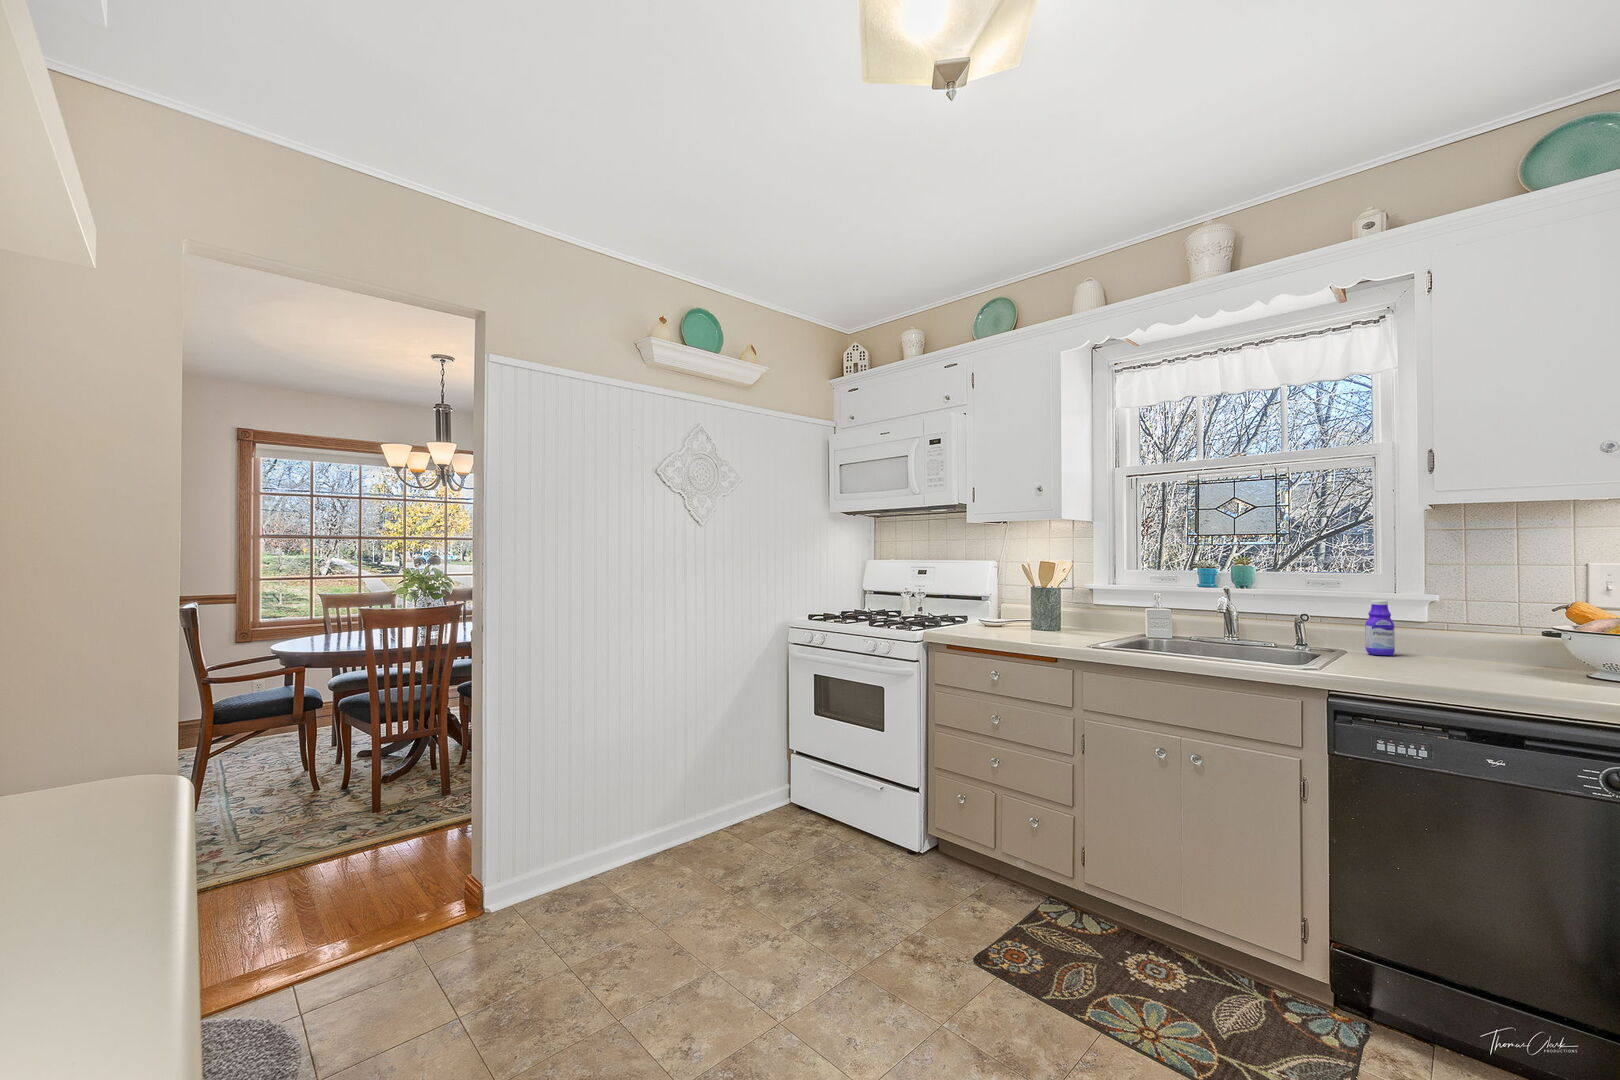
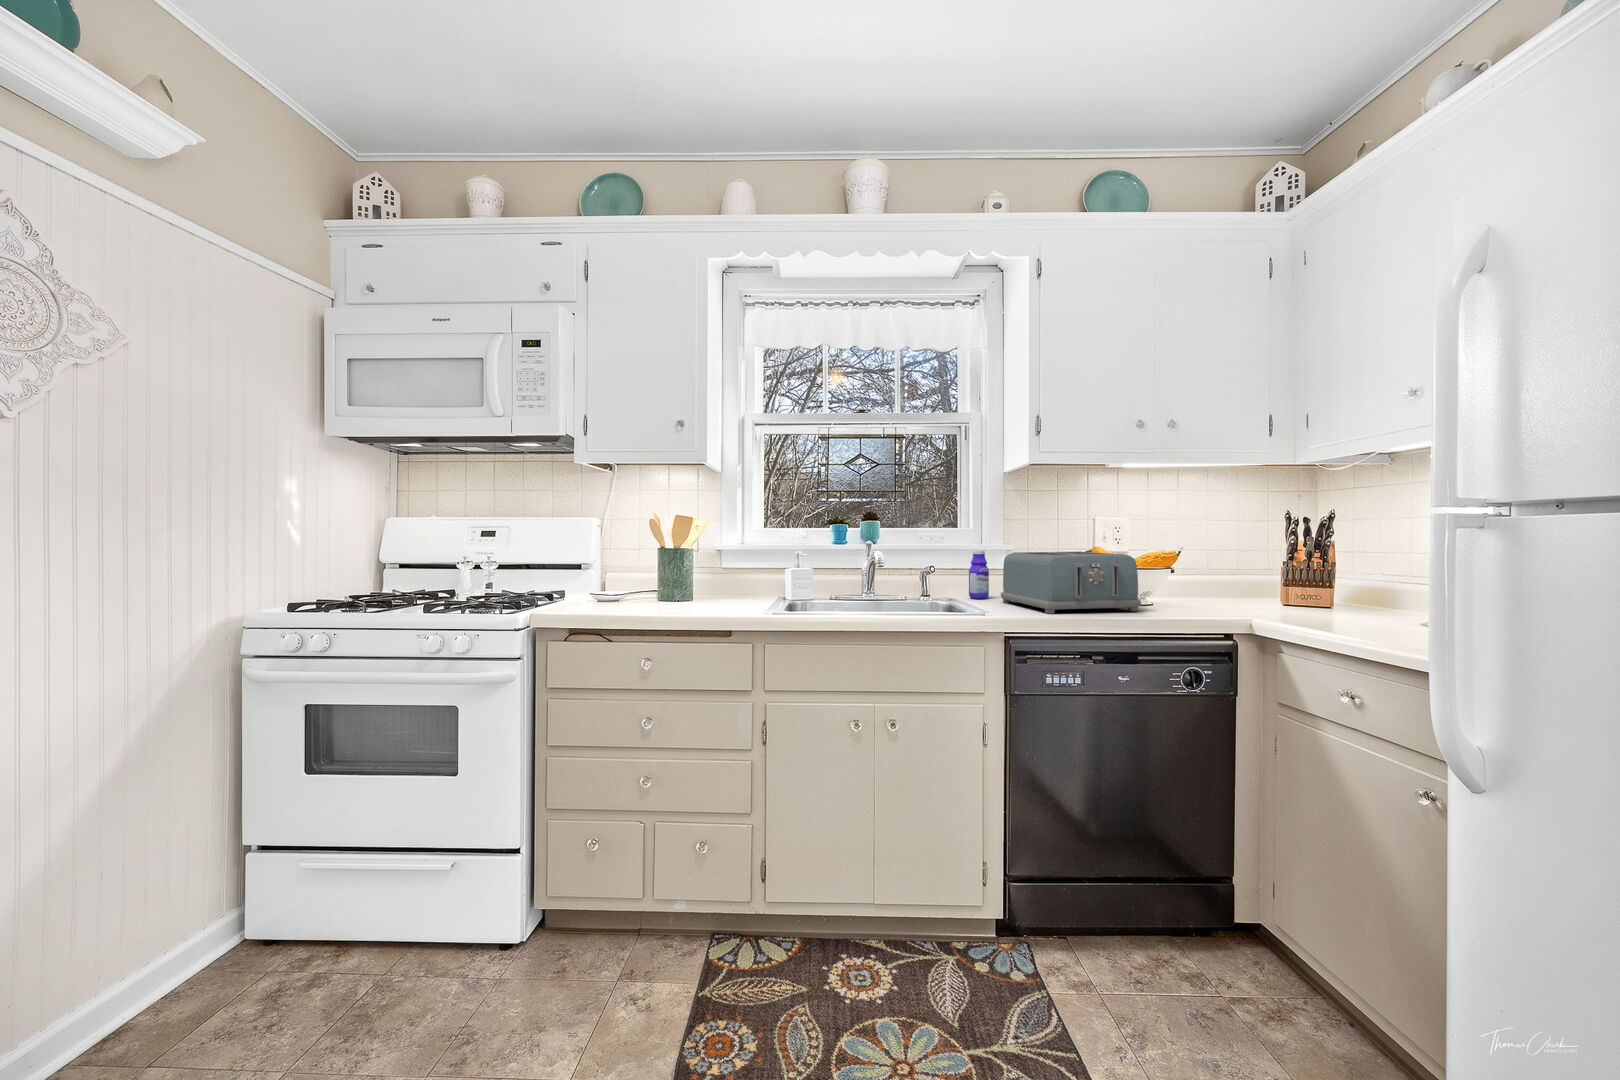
toaster: none [1395,605,1569,687] -> present [1001,551,1141,614]

